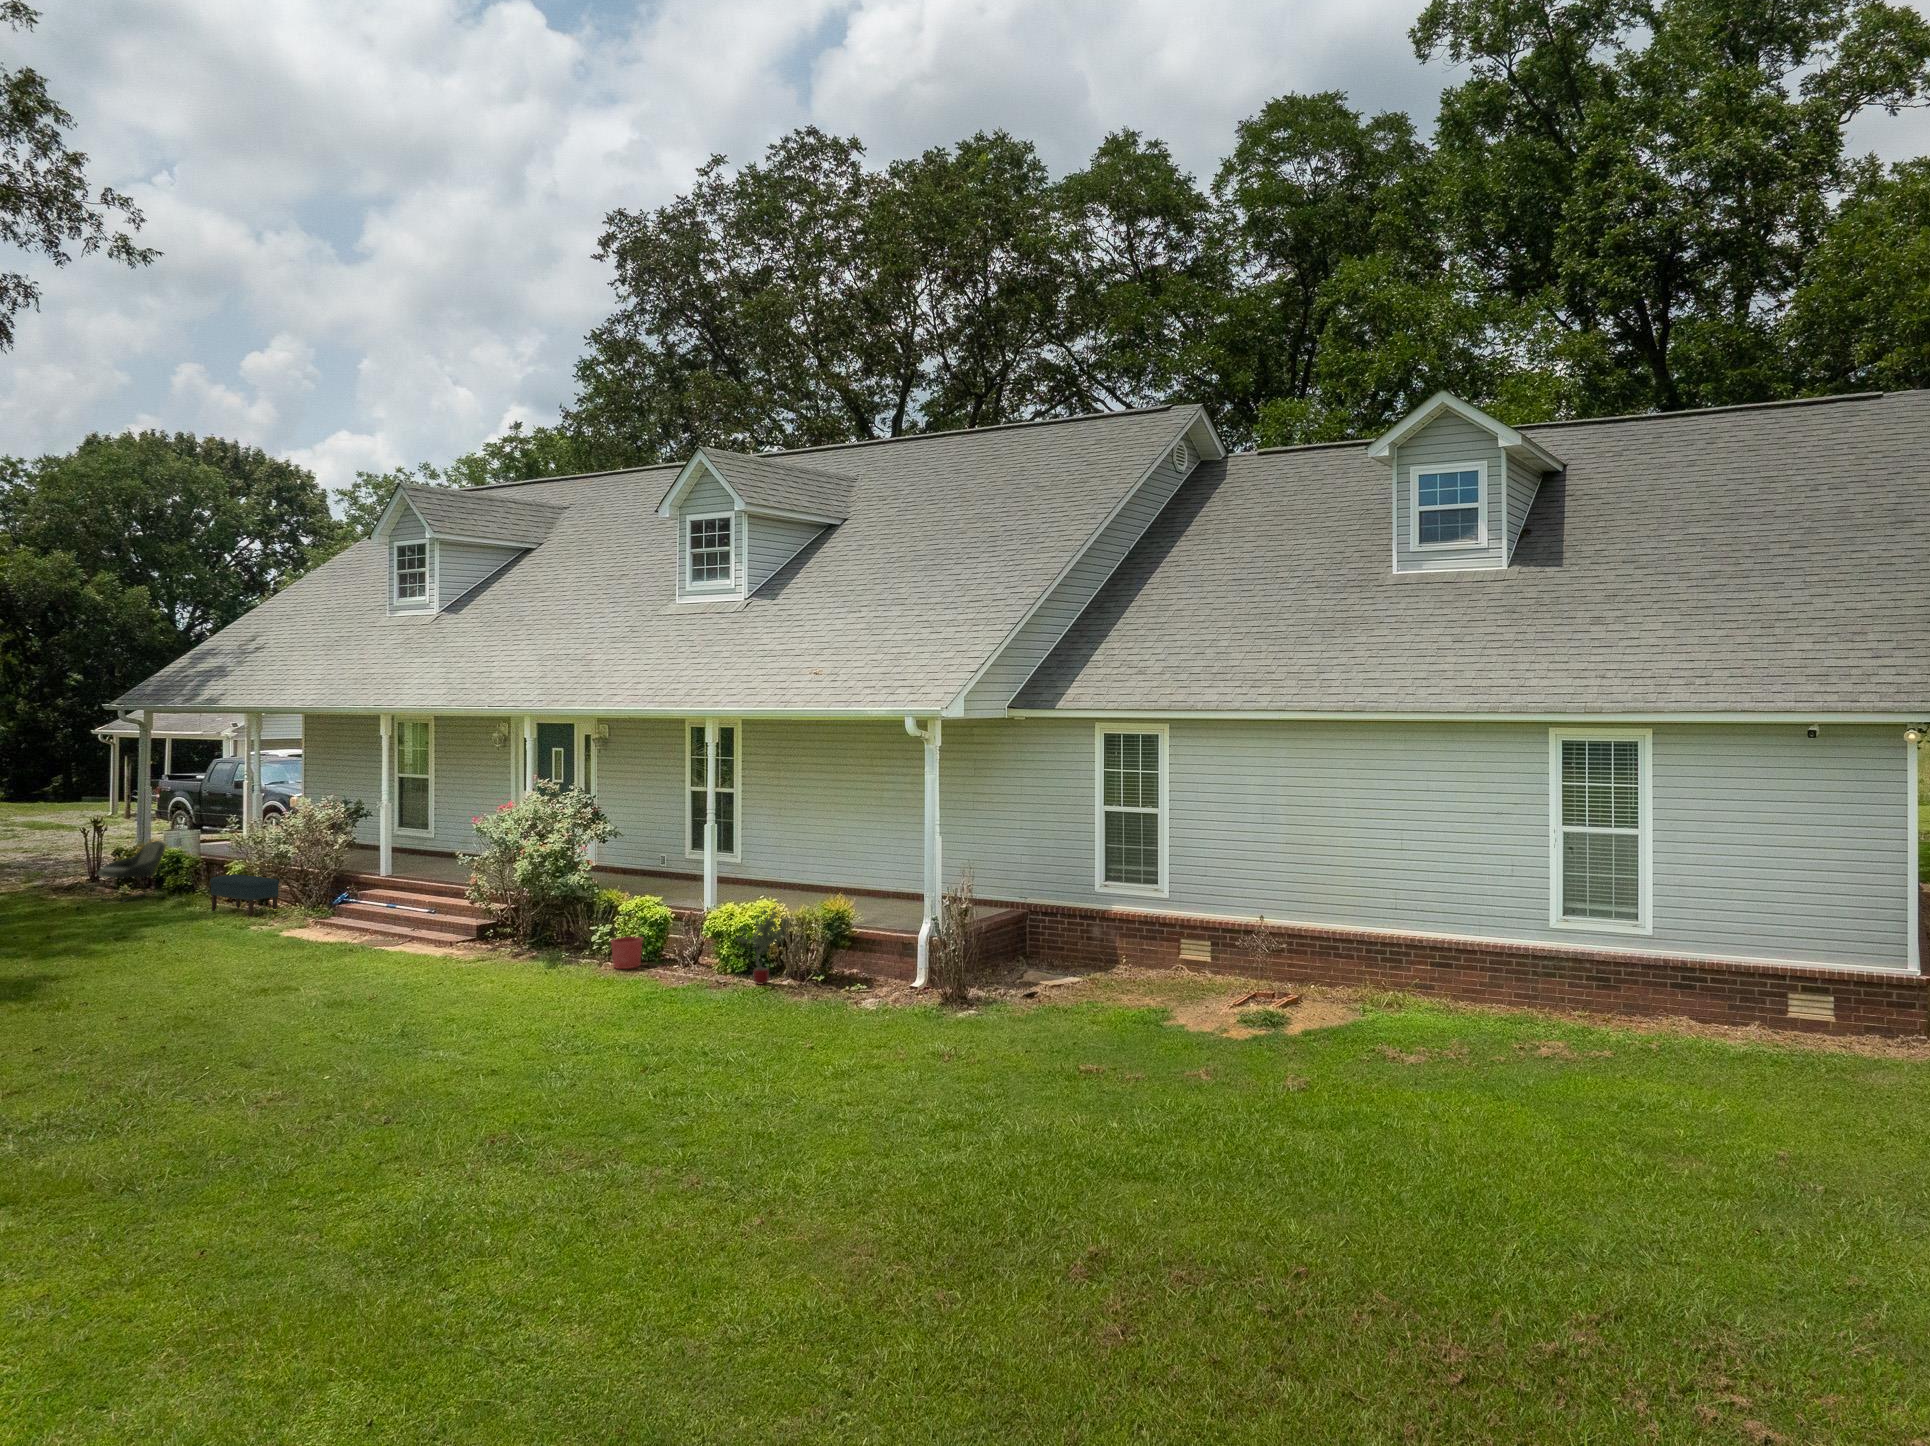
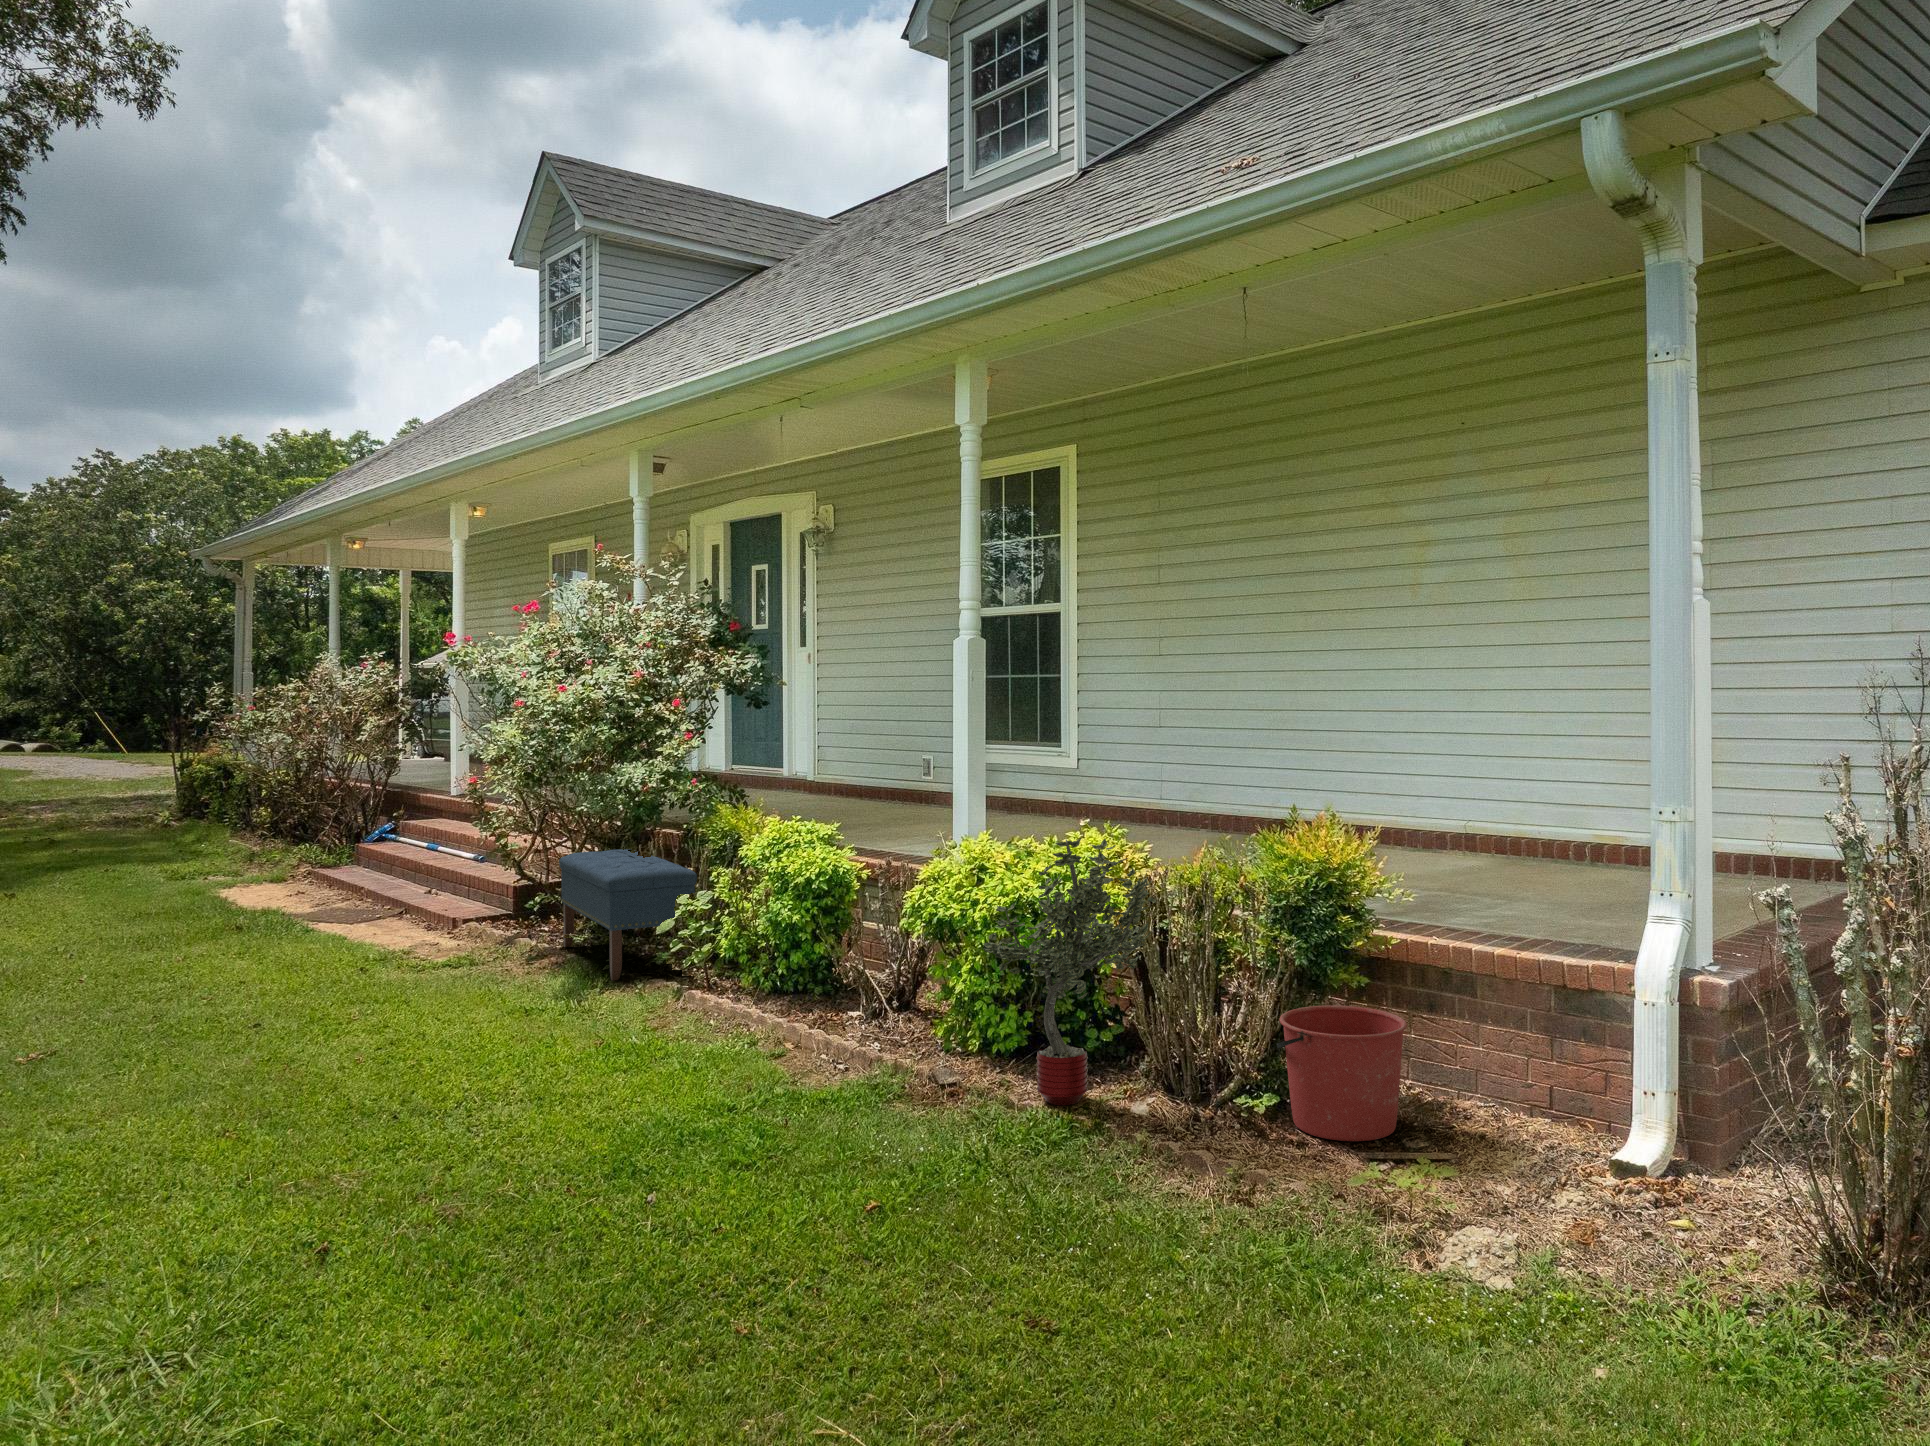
lounge chair: present [97,841,165,902] -> none [153,756,245,845]
bench: present [210,874,279,917] -> present [559,850,697,981]
bucket: present [611,937,644,969] -> present [1276,1006,1407,1141]

